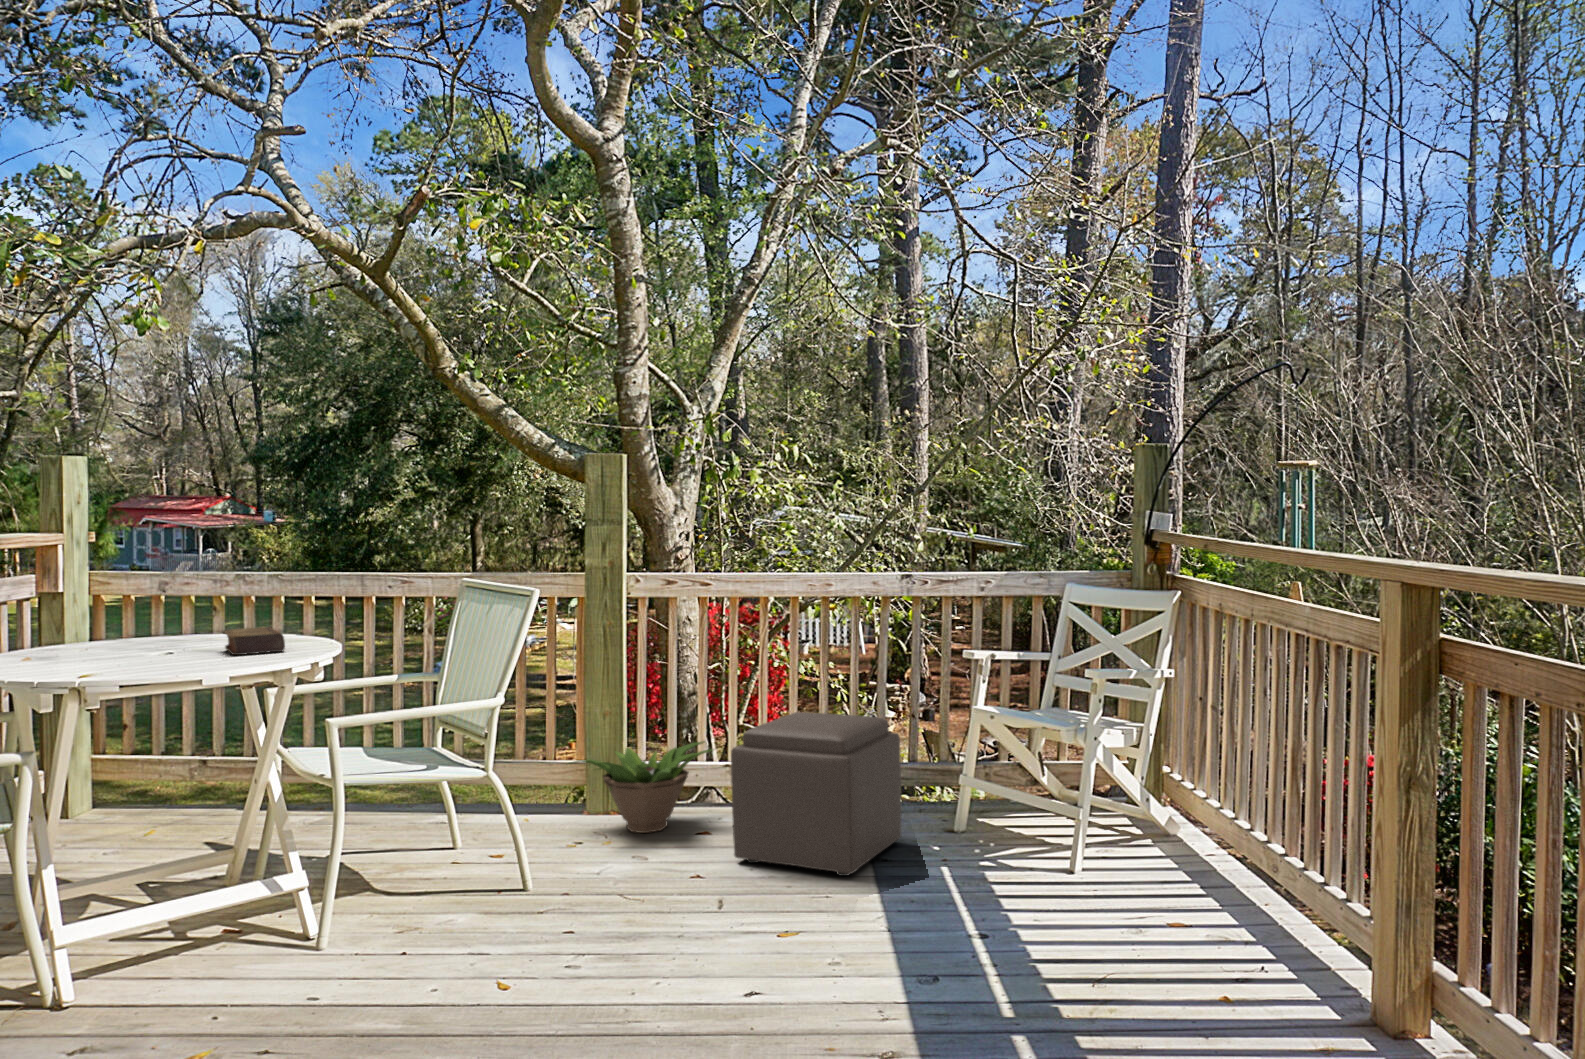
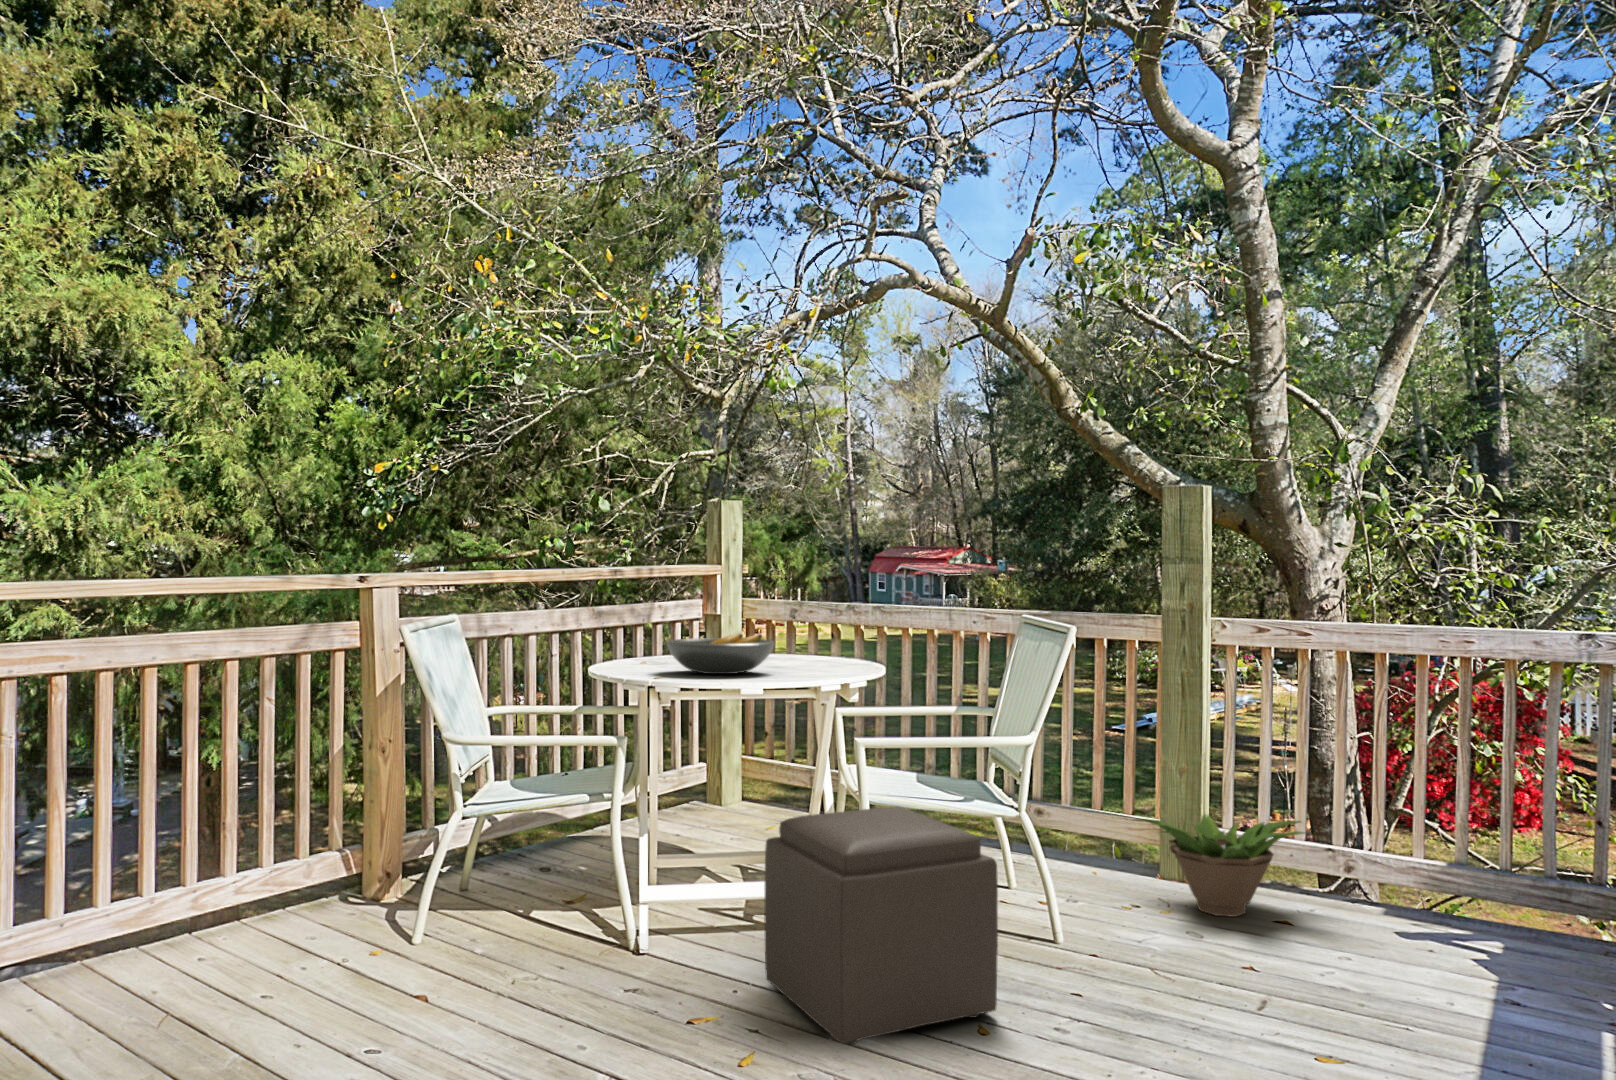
fruit bowl: none [62,620,211,671] -> present [666,634,775,674]
book: present [223,627,285,655] -> none [801,647,847,670]
ottoman: present [731,712,901,876] -> present [765,806,998,1045]

